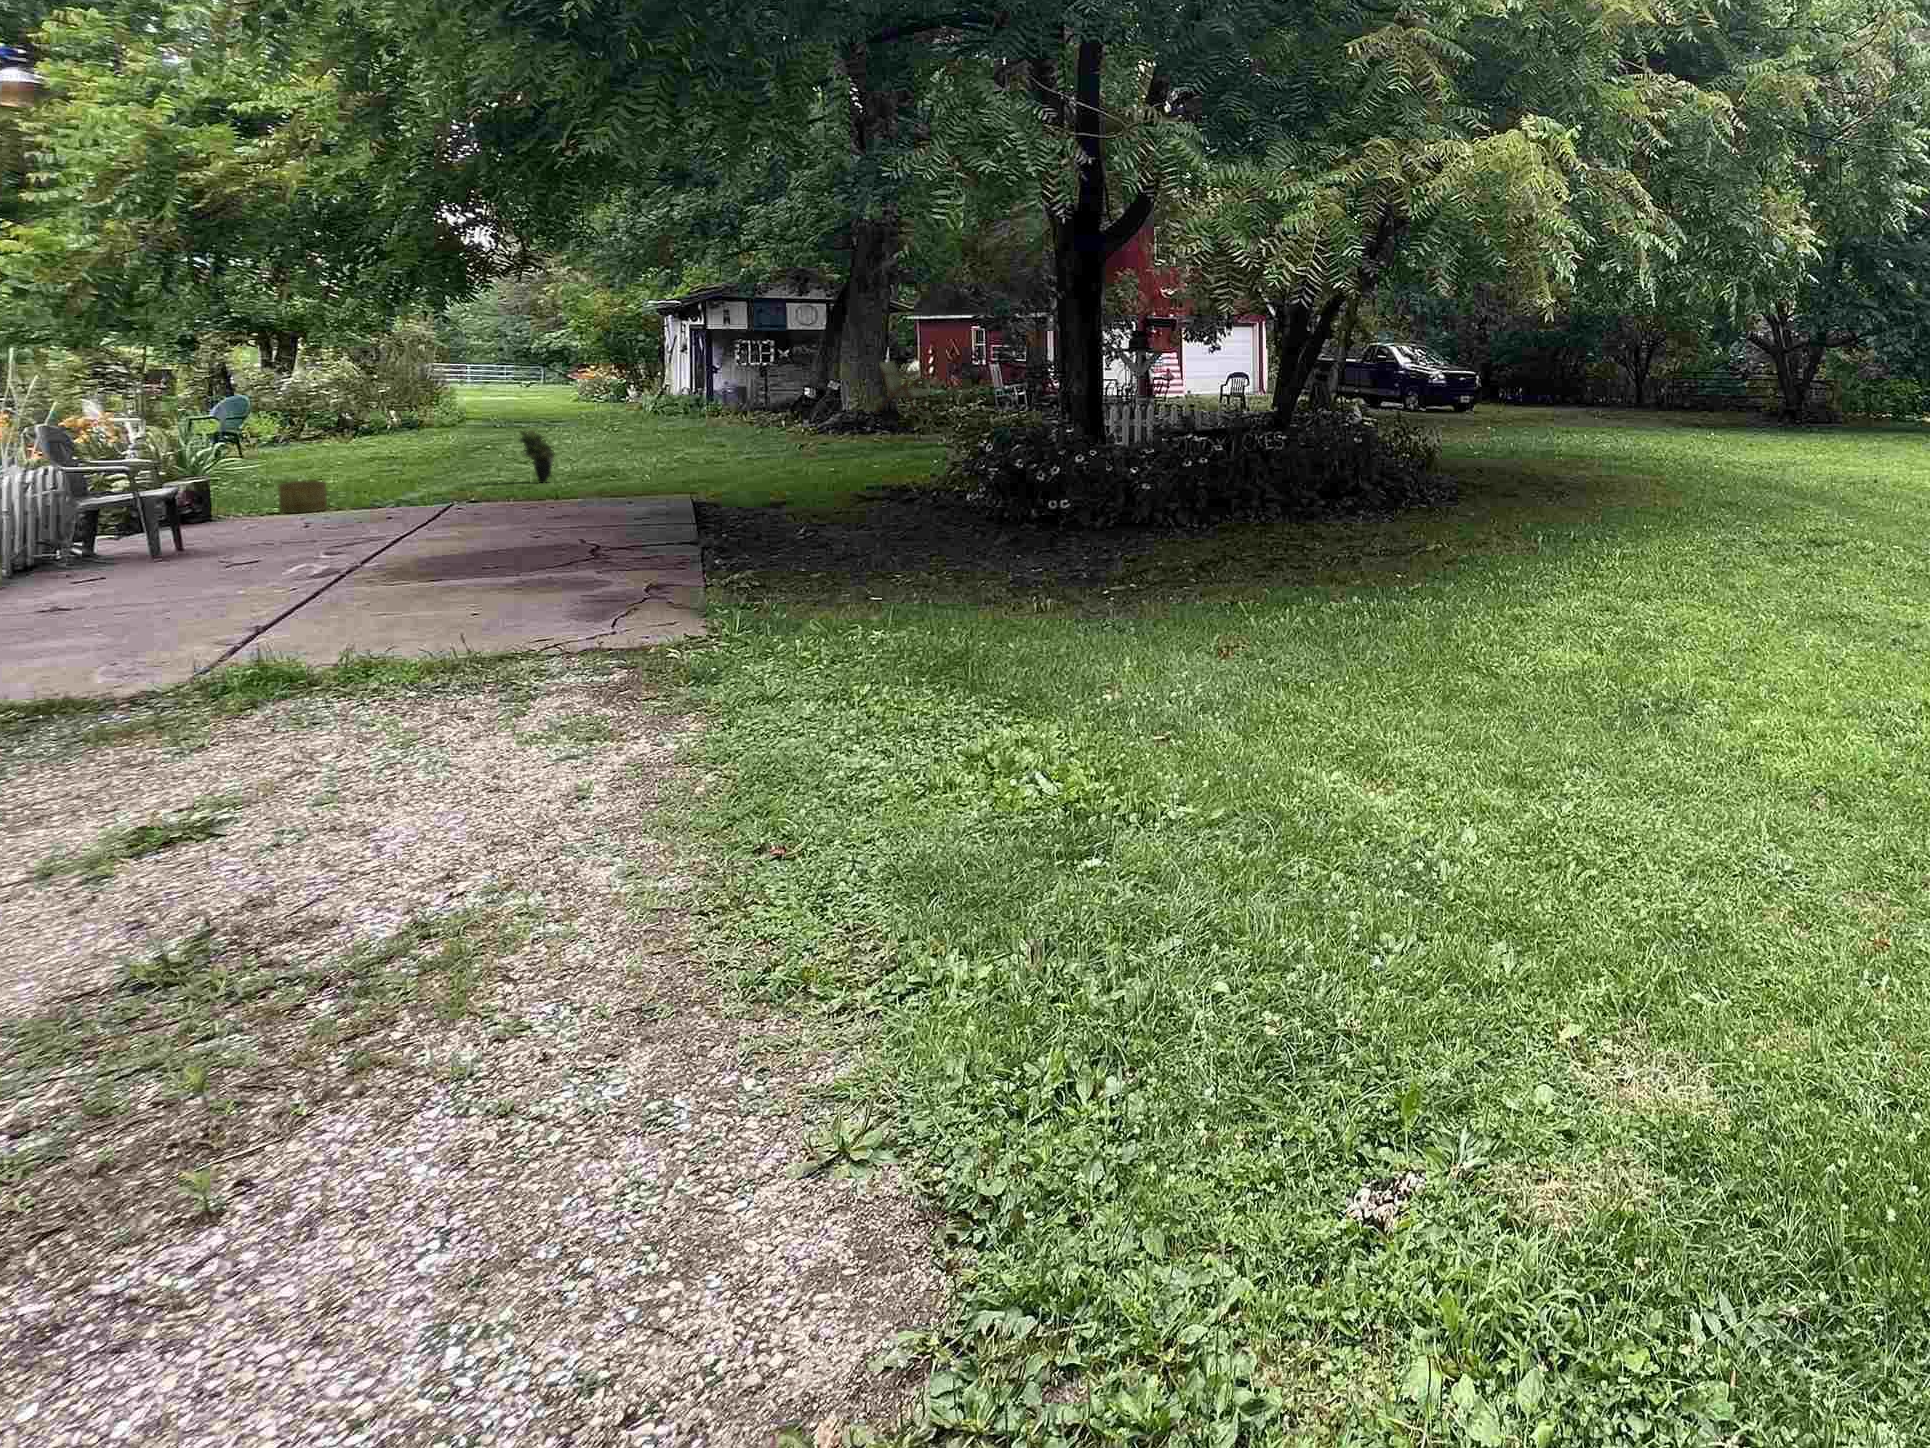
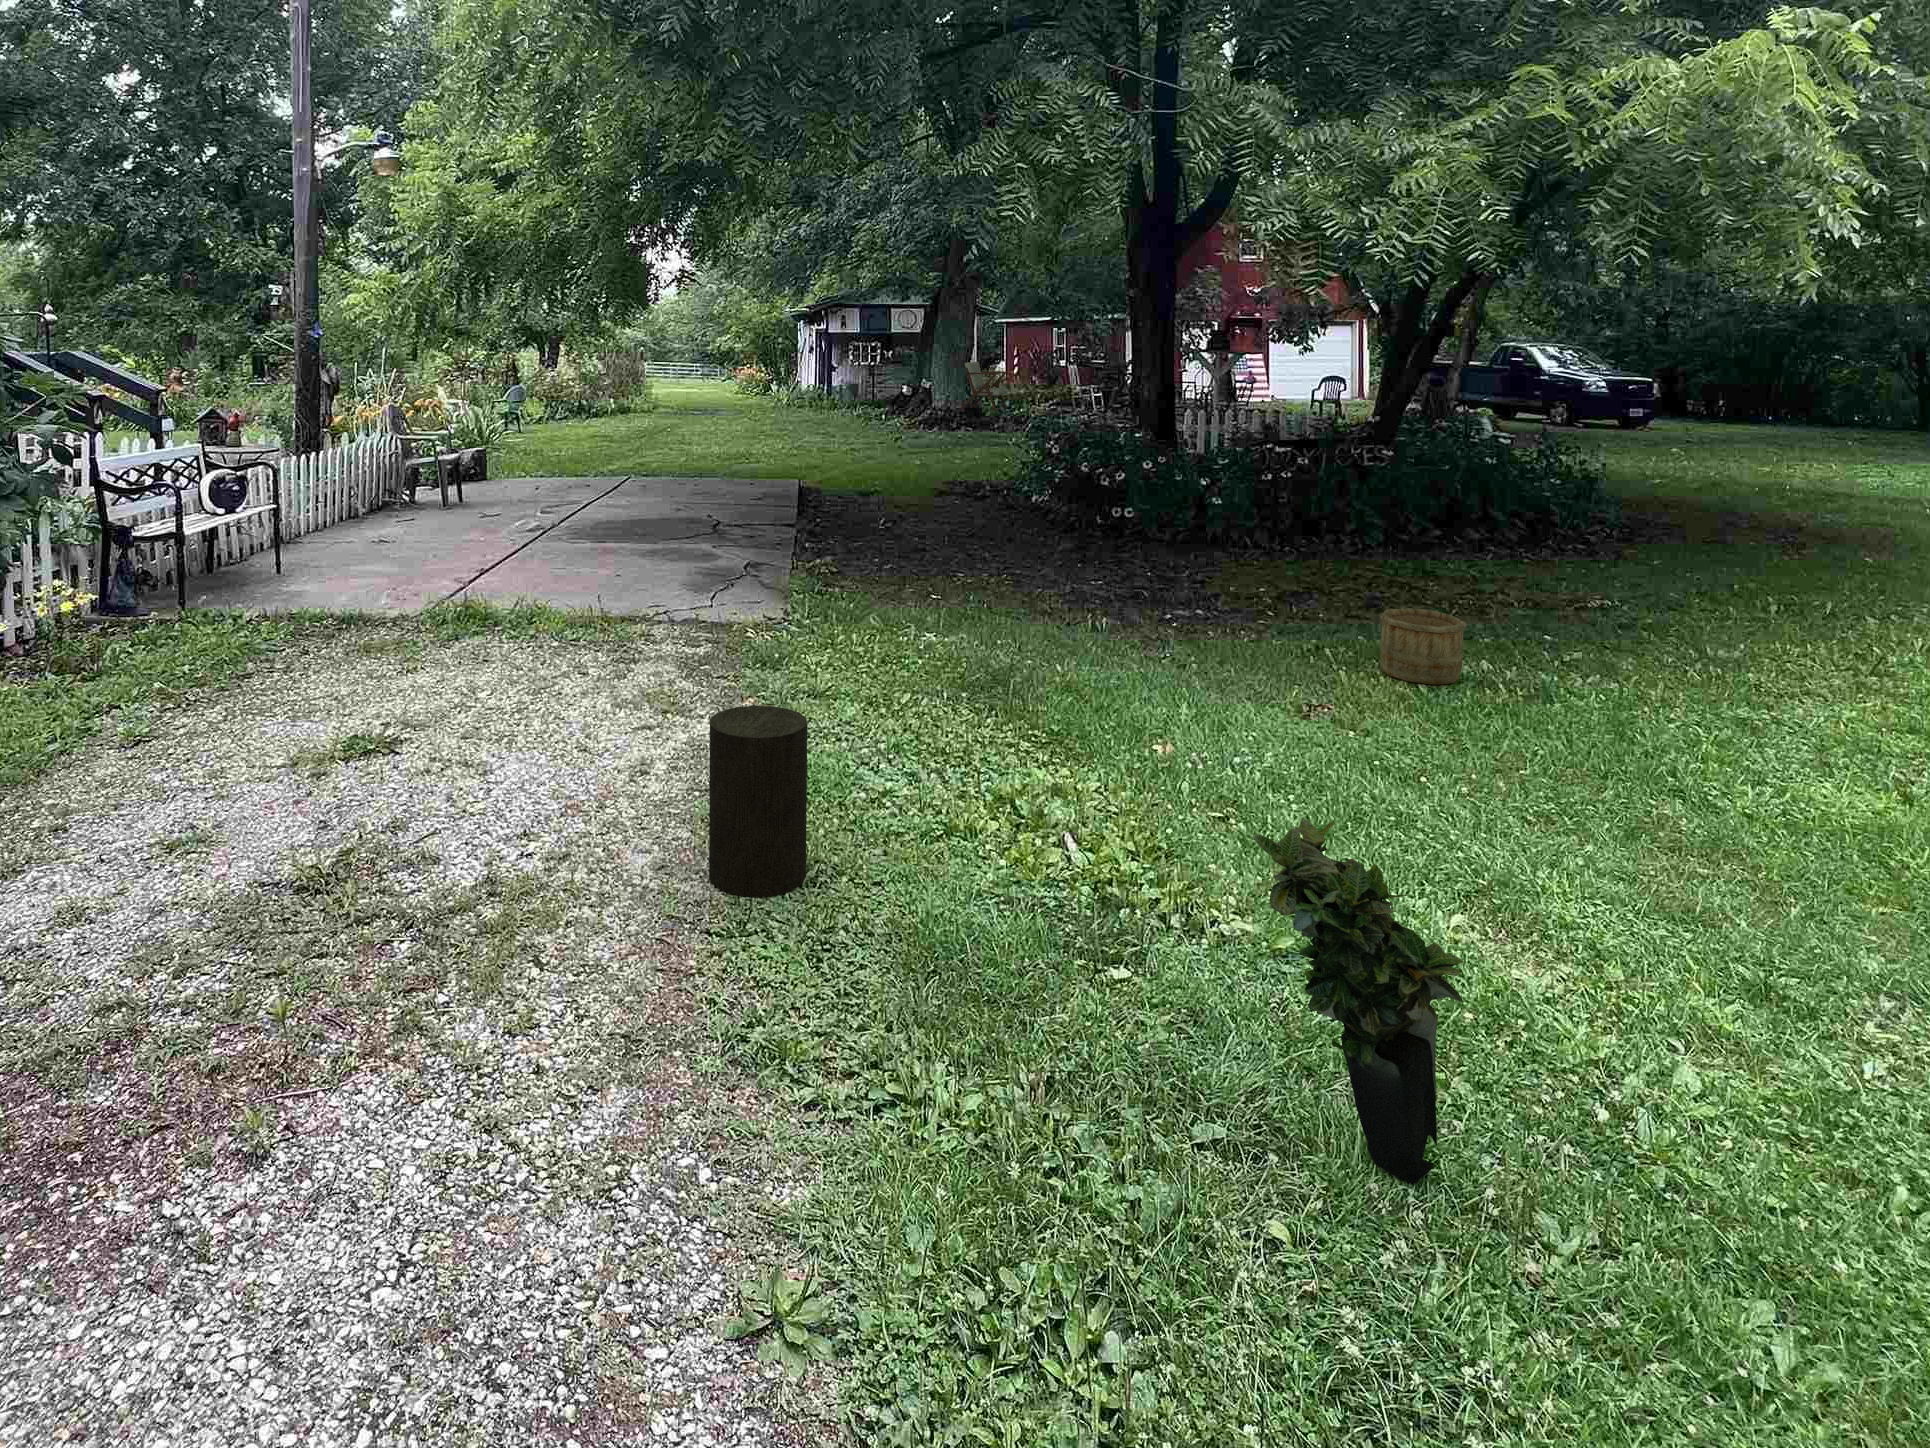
potted plant: present [519,430,554,483] -> present [1253,817,1464,1184]
wooden bucket: present [278,480,327,513] -> present [1380,608,1467,685]
stool: none [684,702,794,883] -> present [709,706,807,897]

